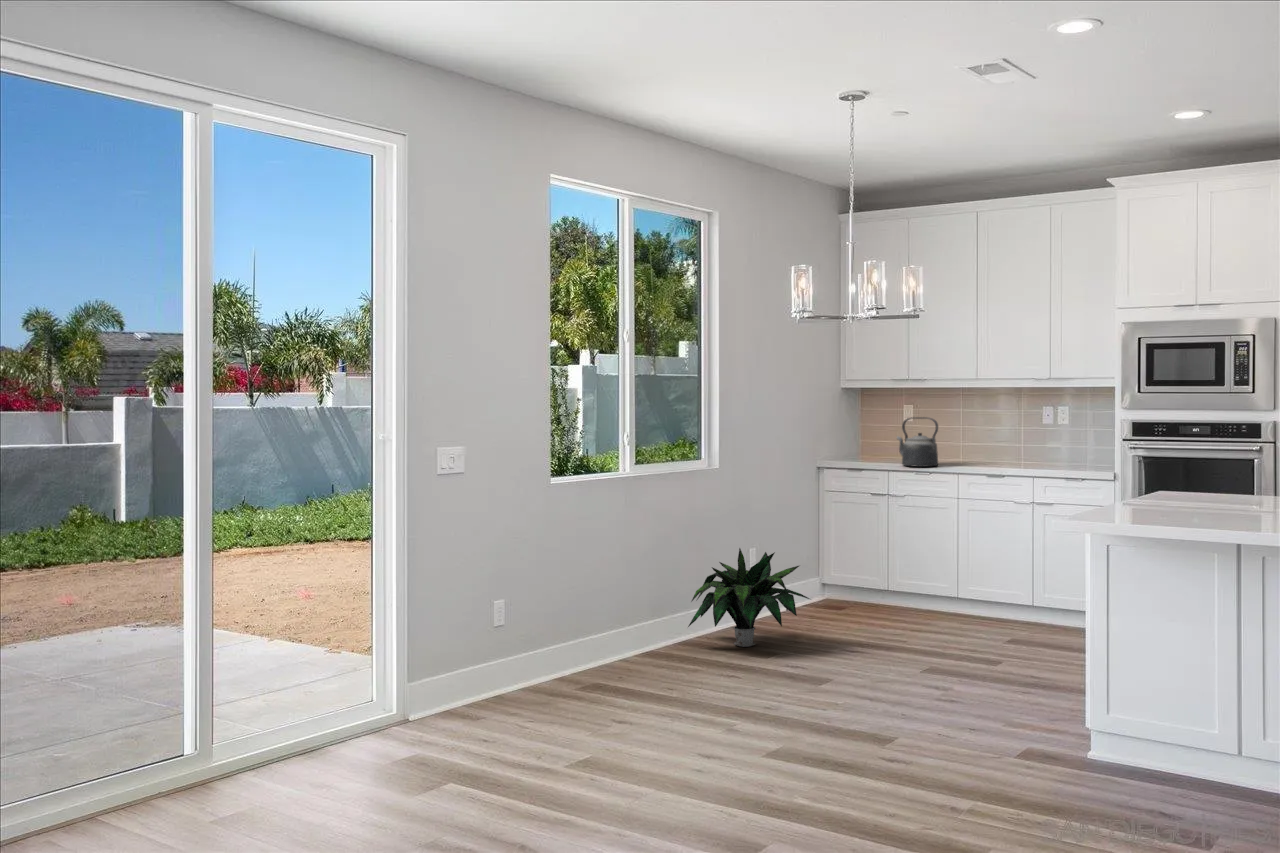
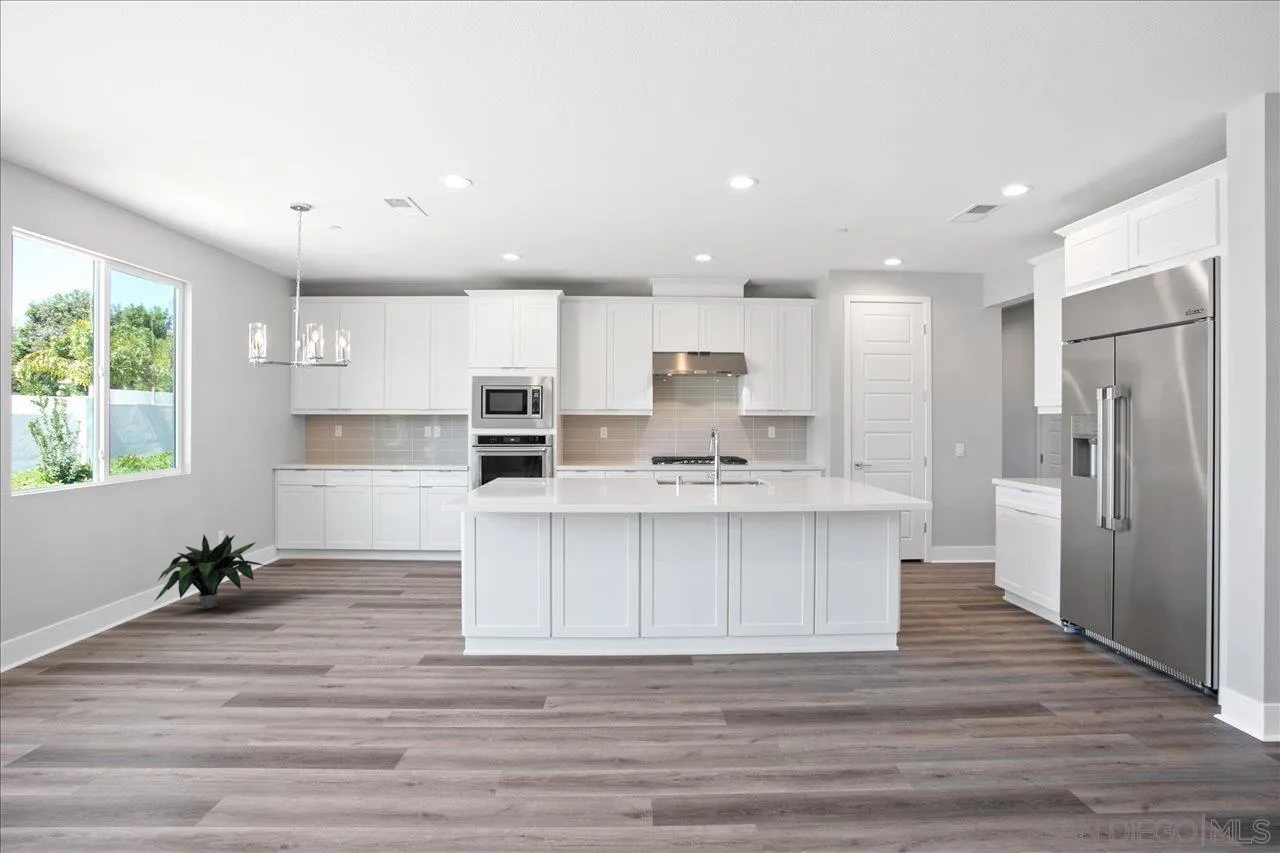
kettle: present [897,417,938,467] -> none [331,433,360,465]

